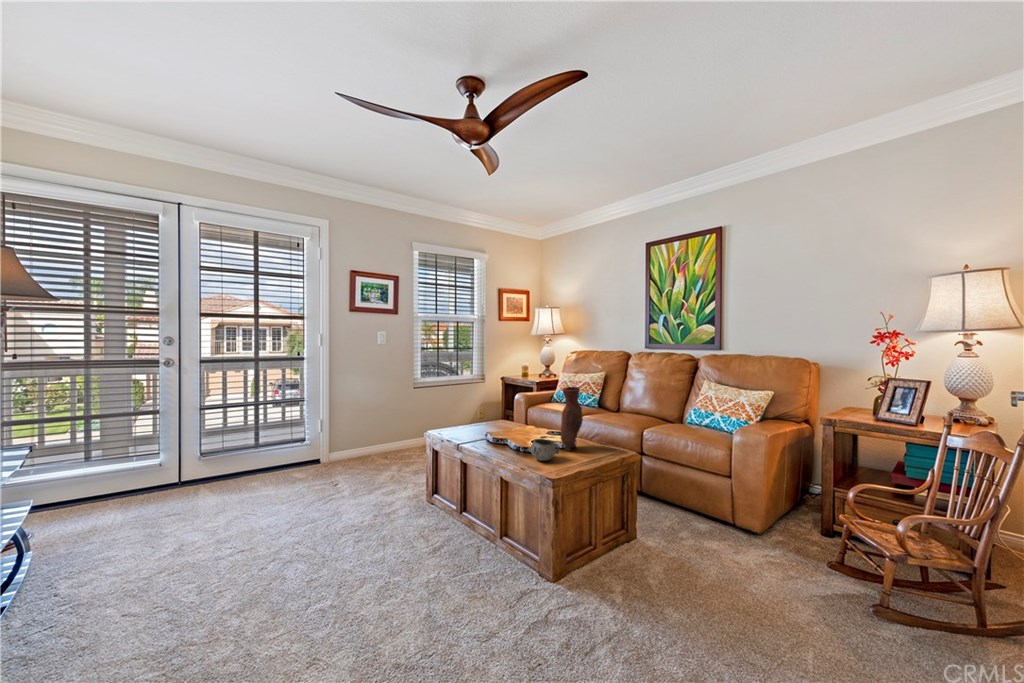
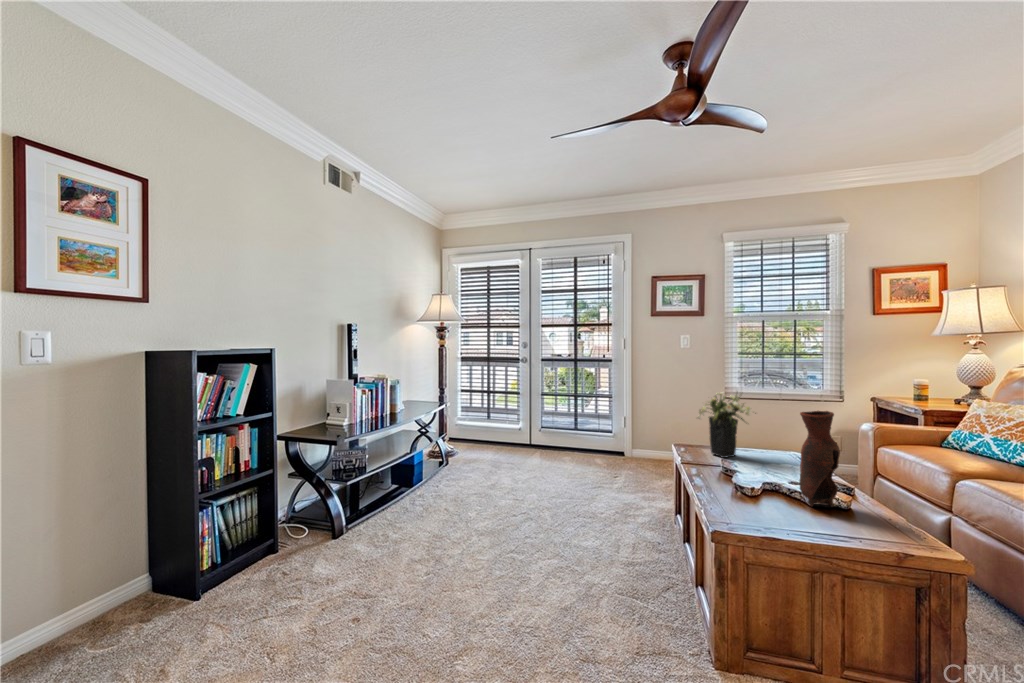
flower arrangement: none [458,379,502,435] -> present [697,392,756,458]
decorative bowl: present [531,439,559,461] -> none [727,474,774,506]

